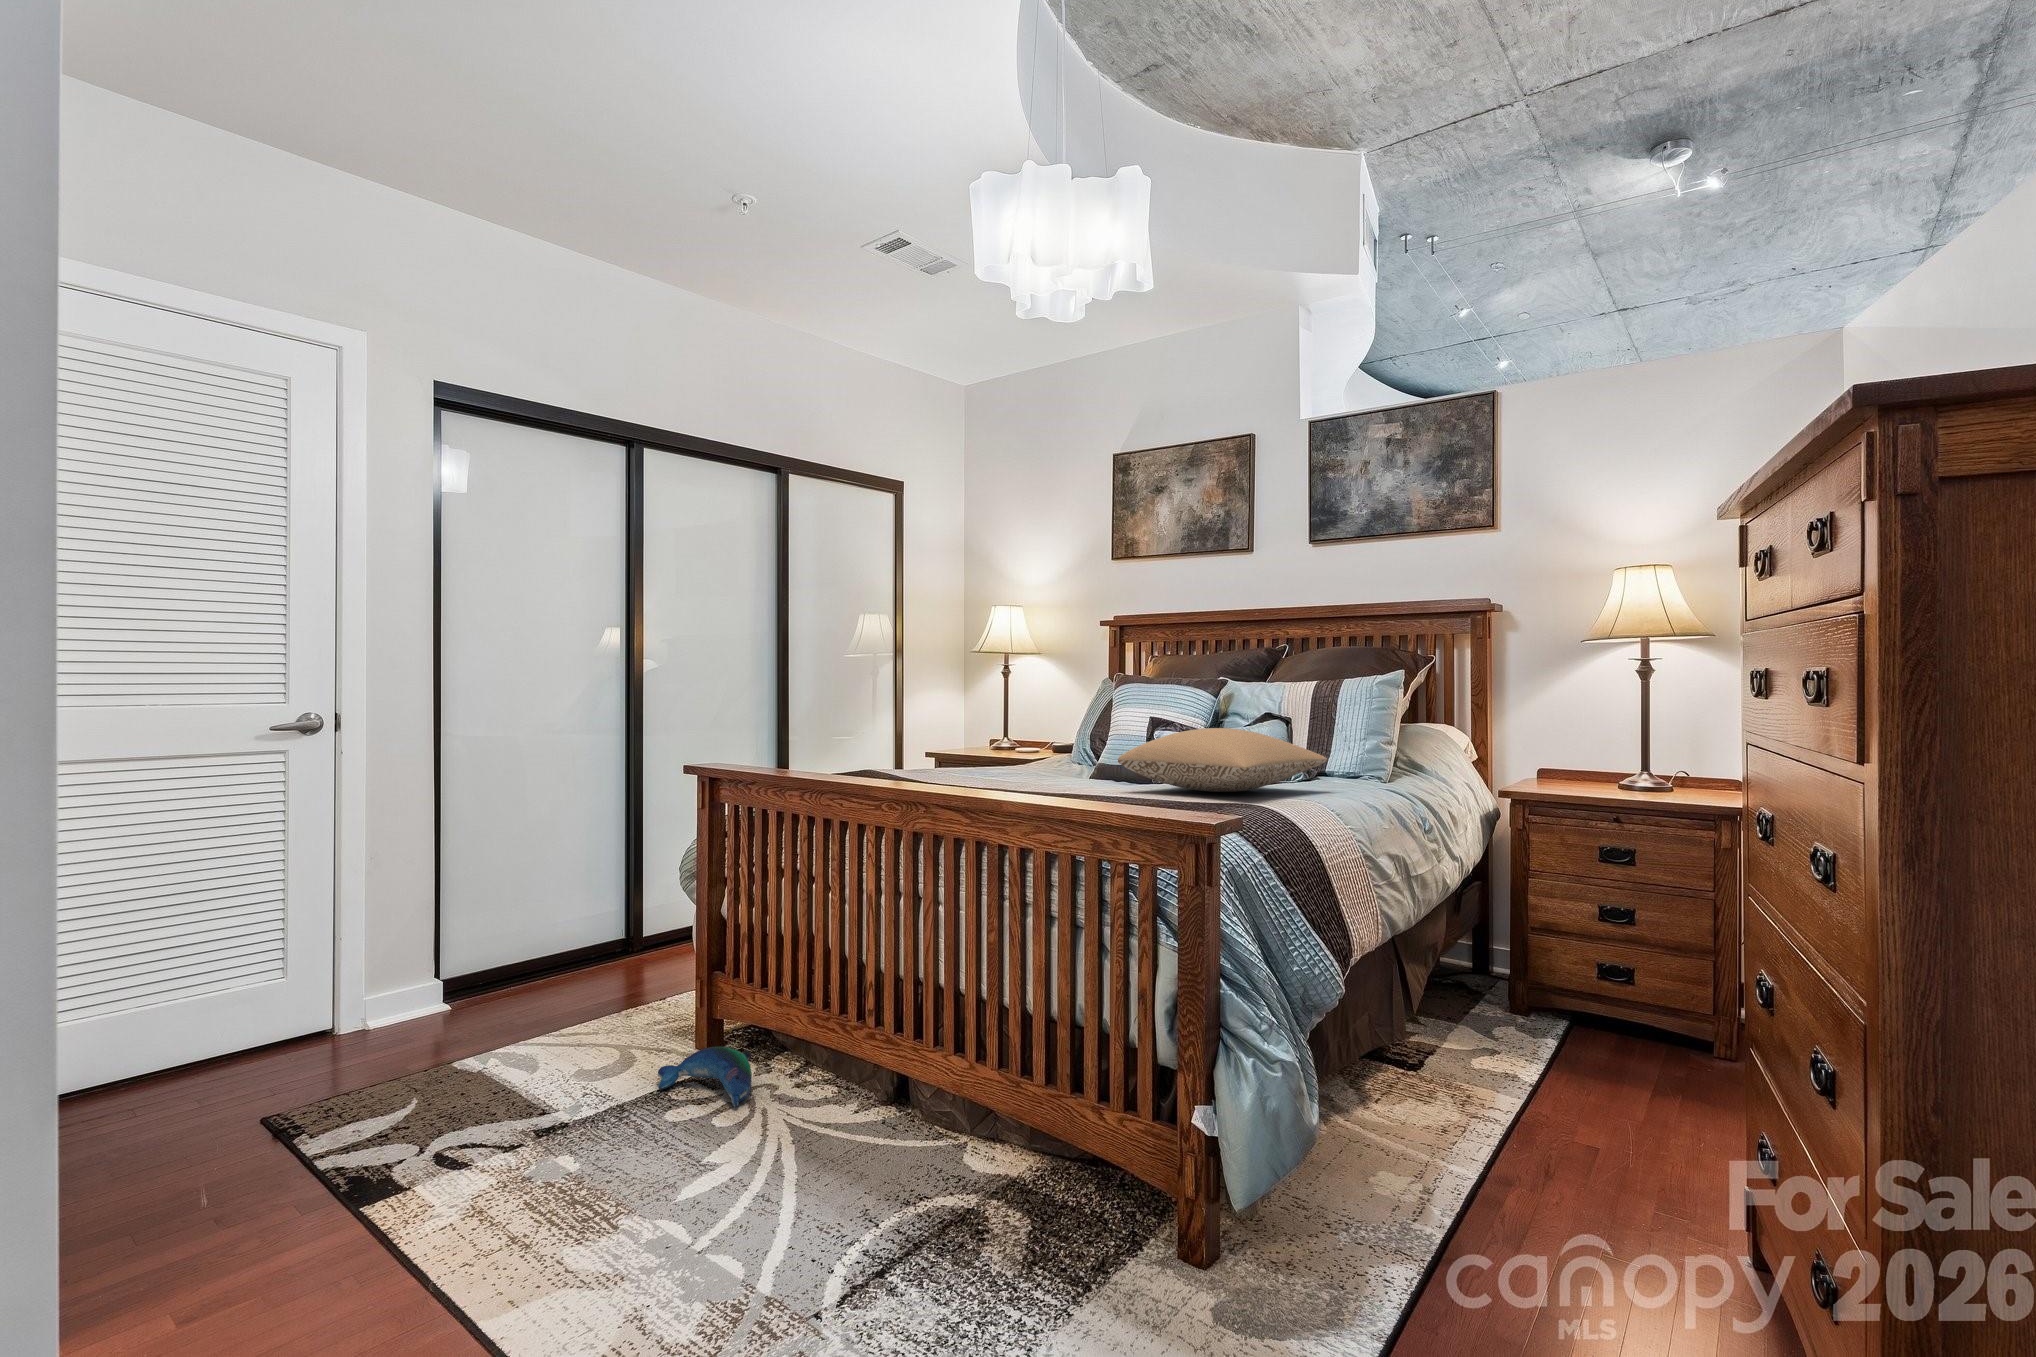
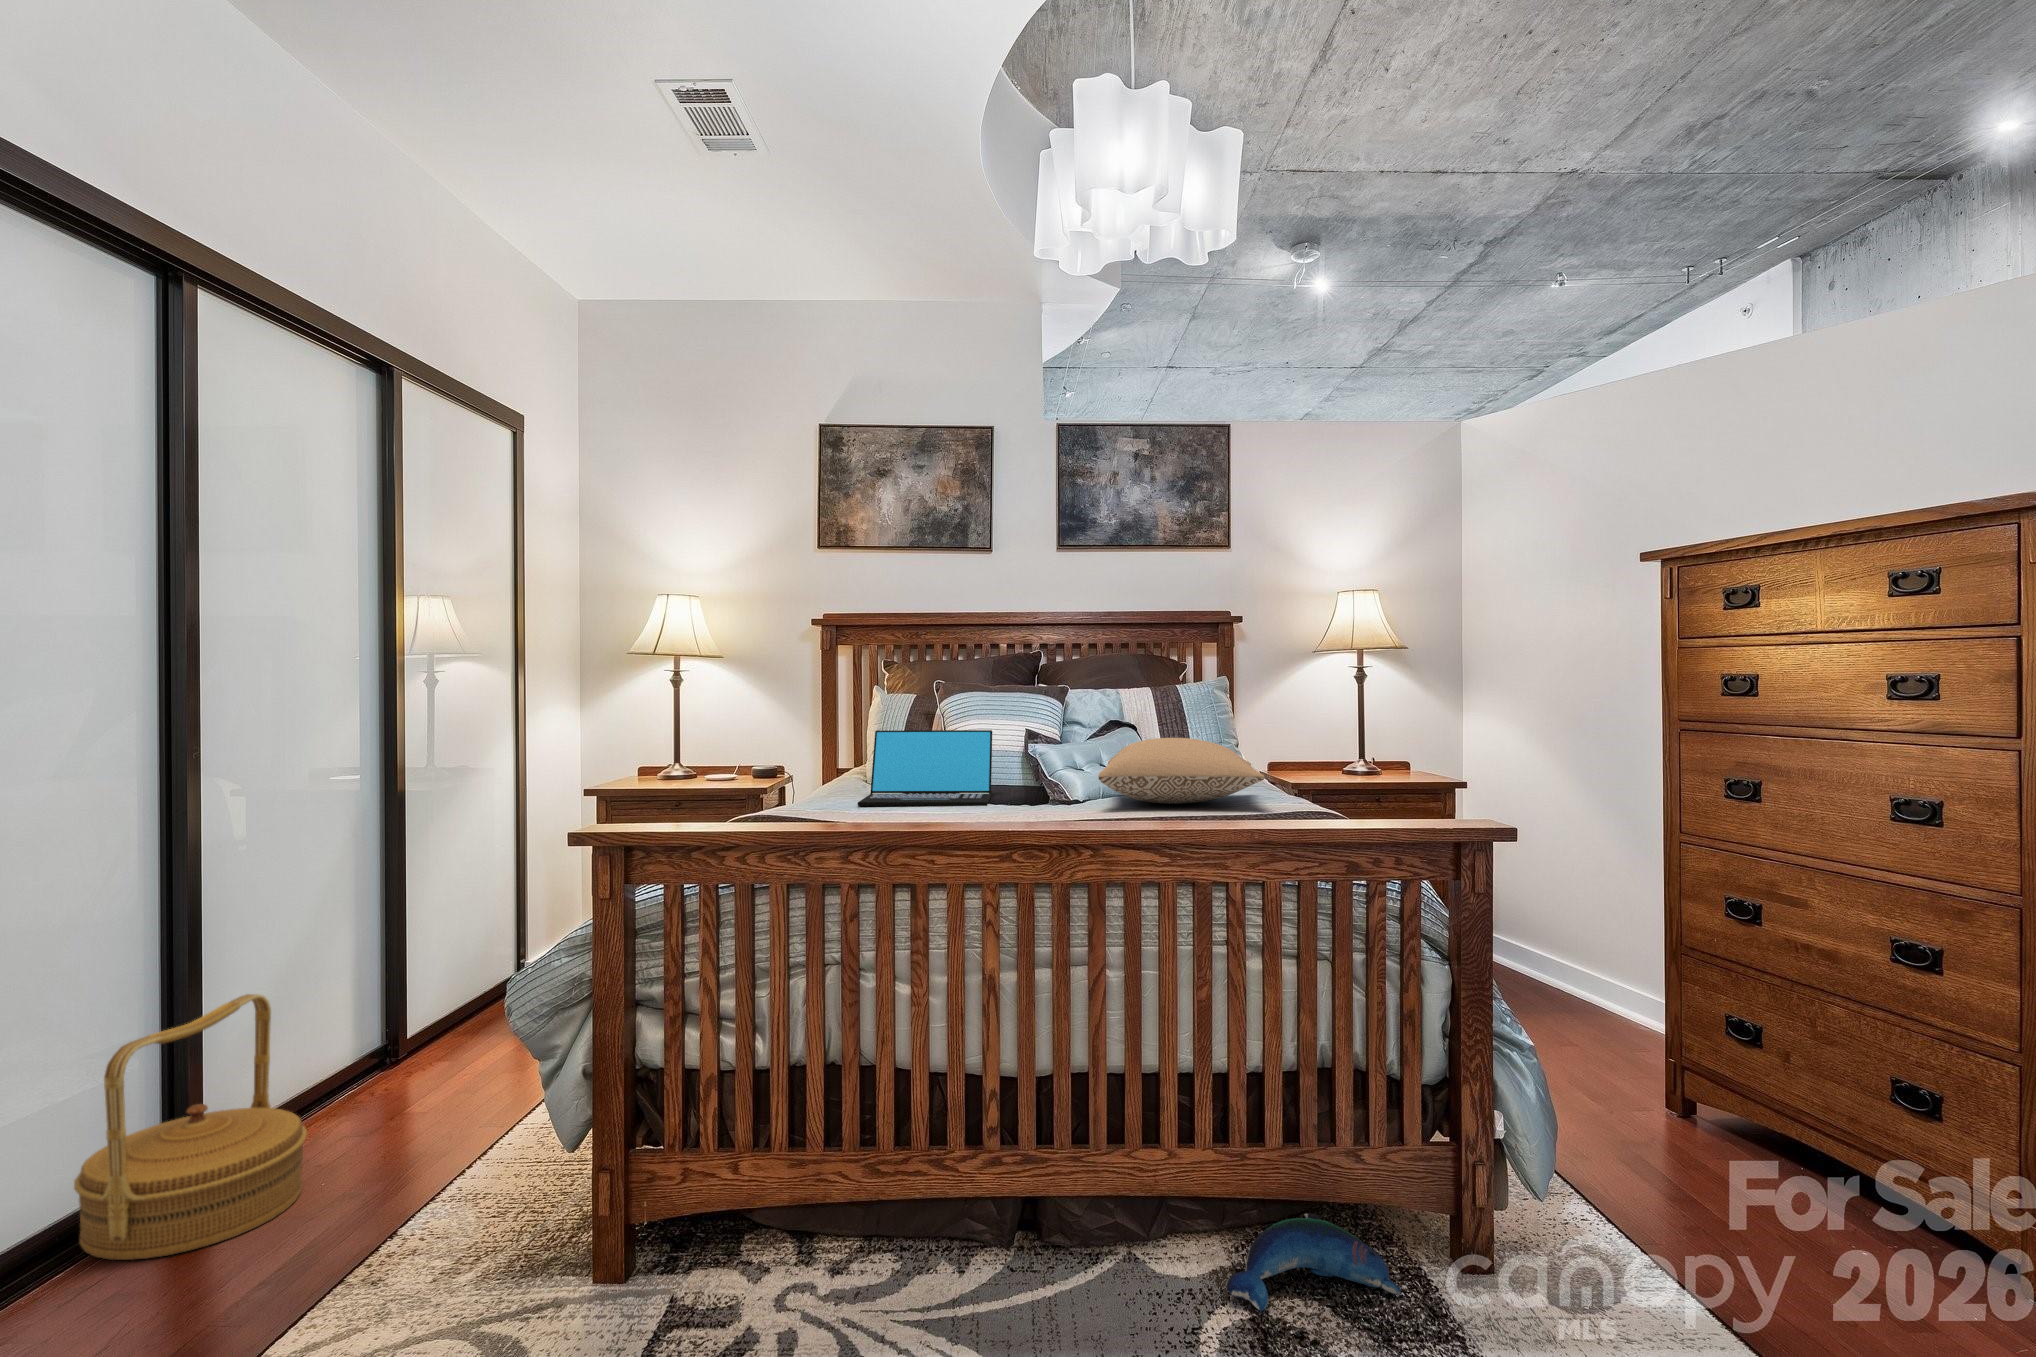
laptop: none [984,716,1125,782] -> present [858,730,992,806]
woven basket: none [514,861,631,998] -> present [74,994,307,1260]
plush toy: present [658,1046,752,1107] -> present [1226,1214,1401,1311]

